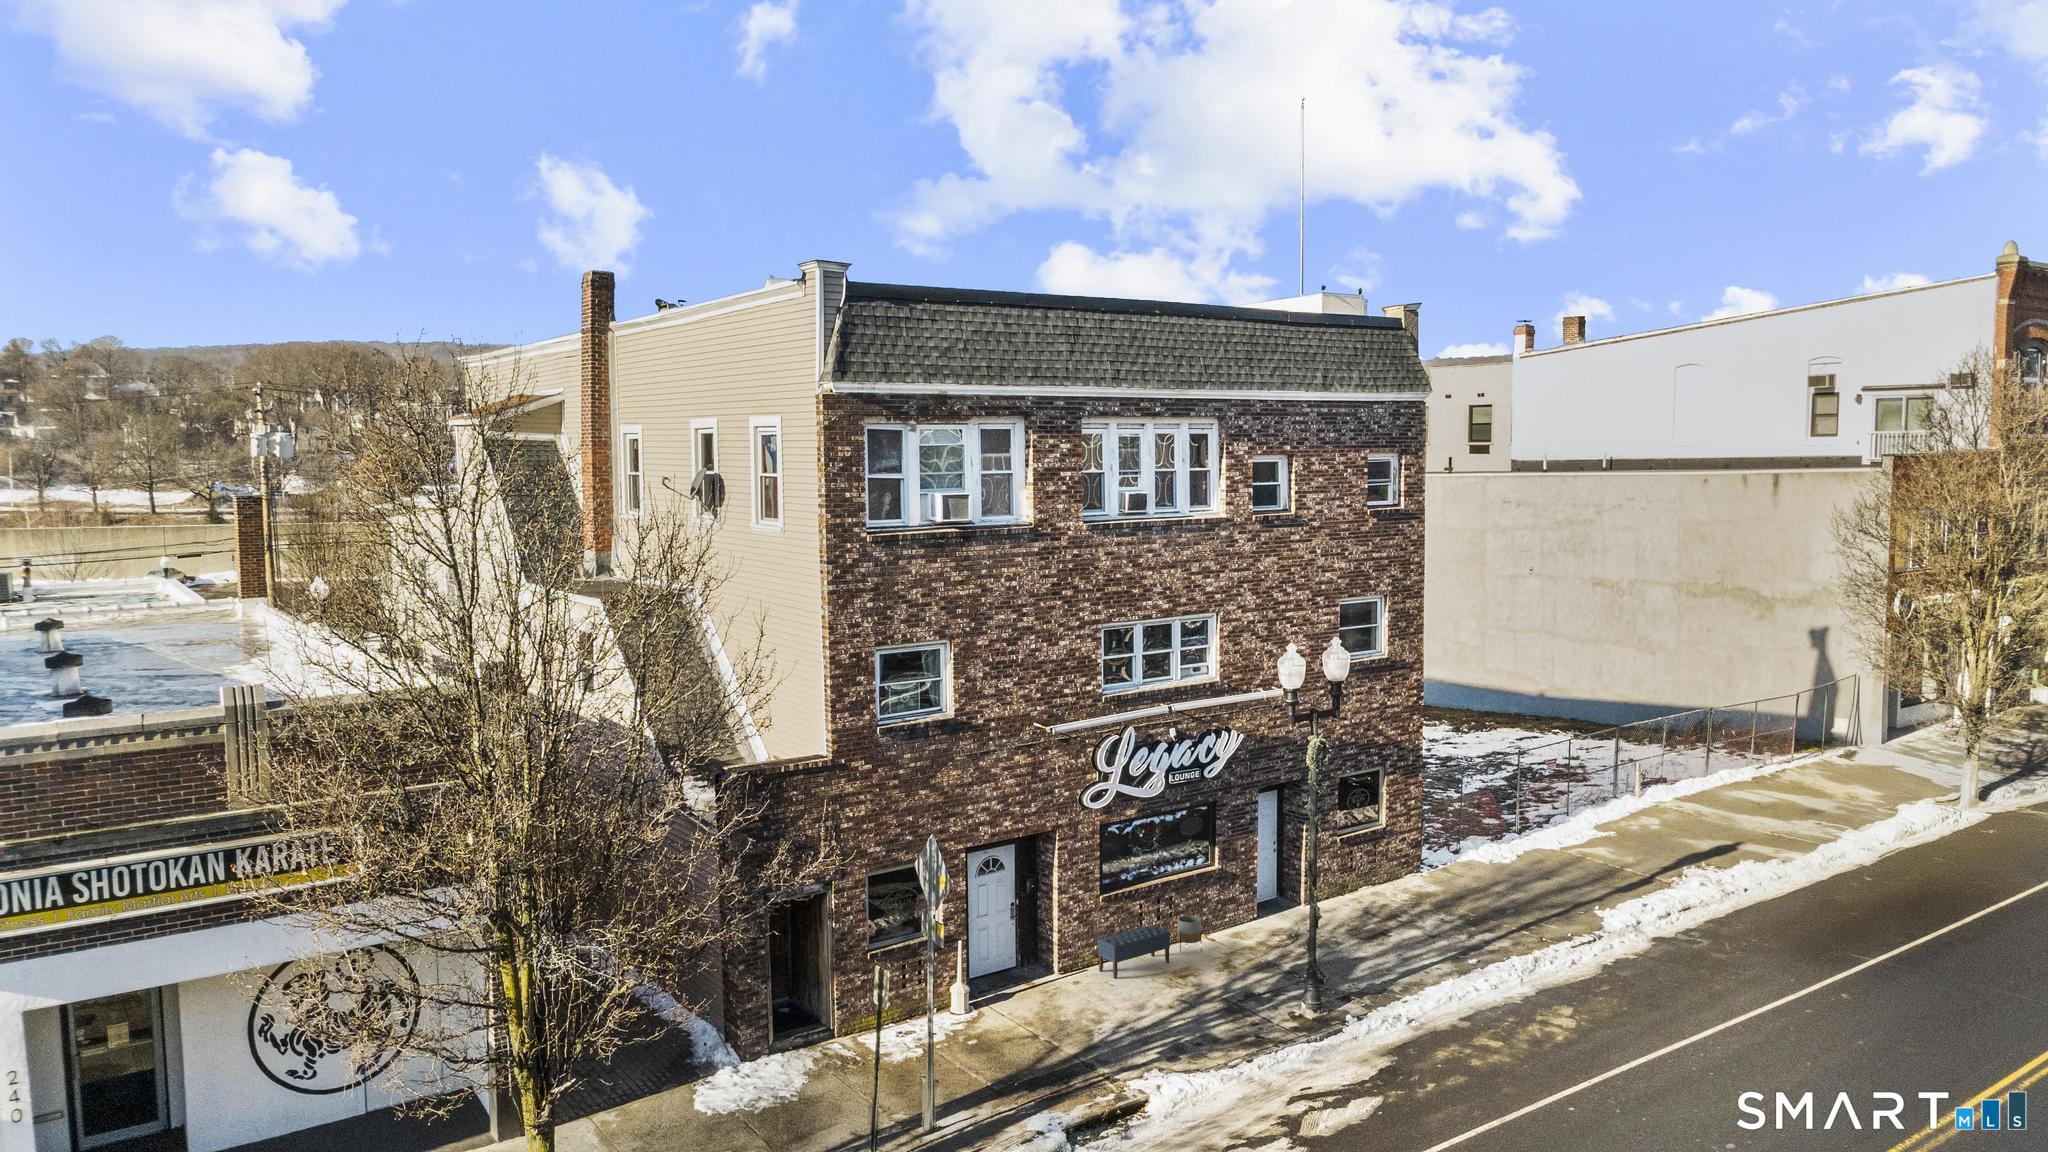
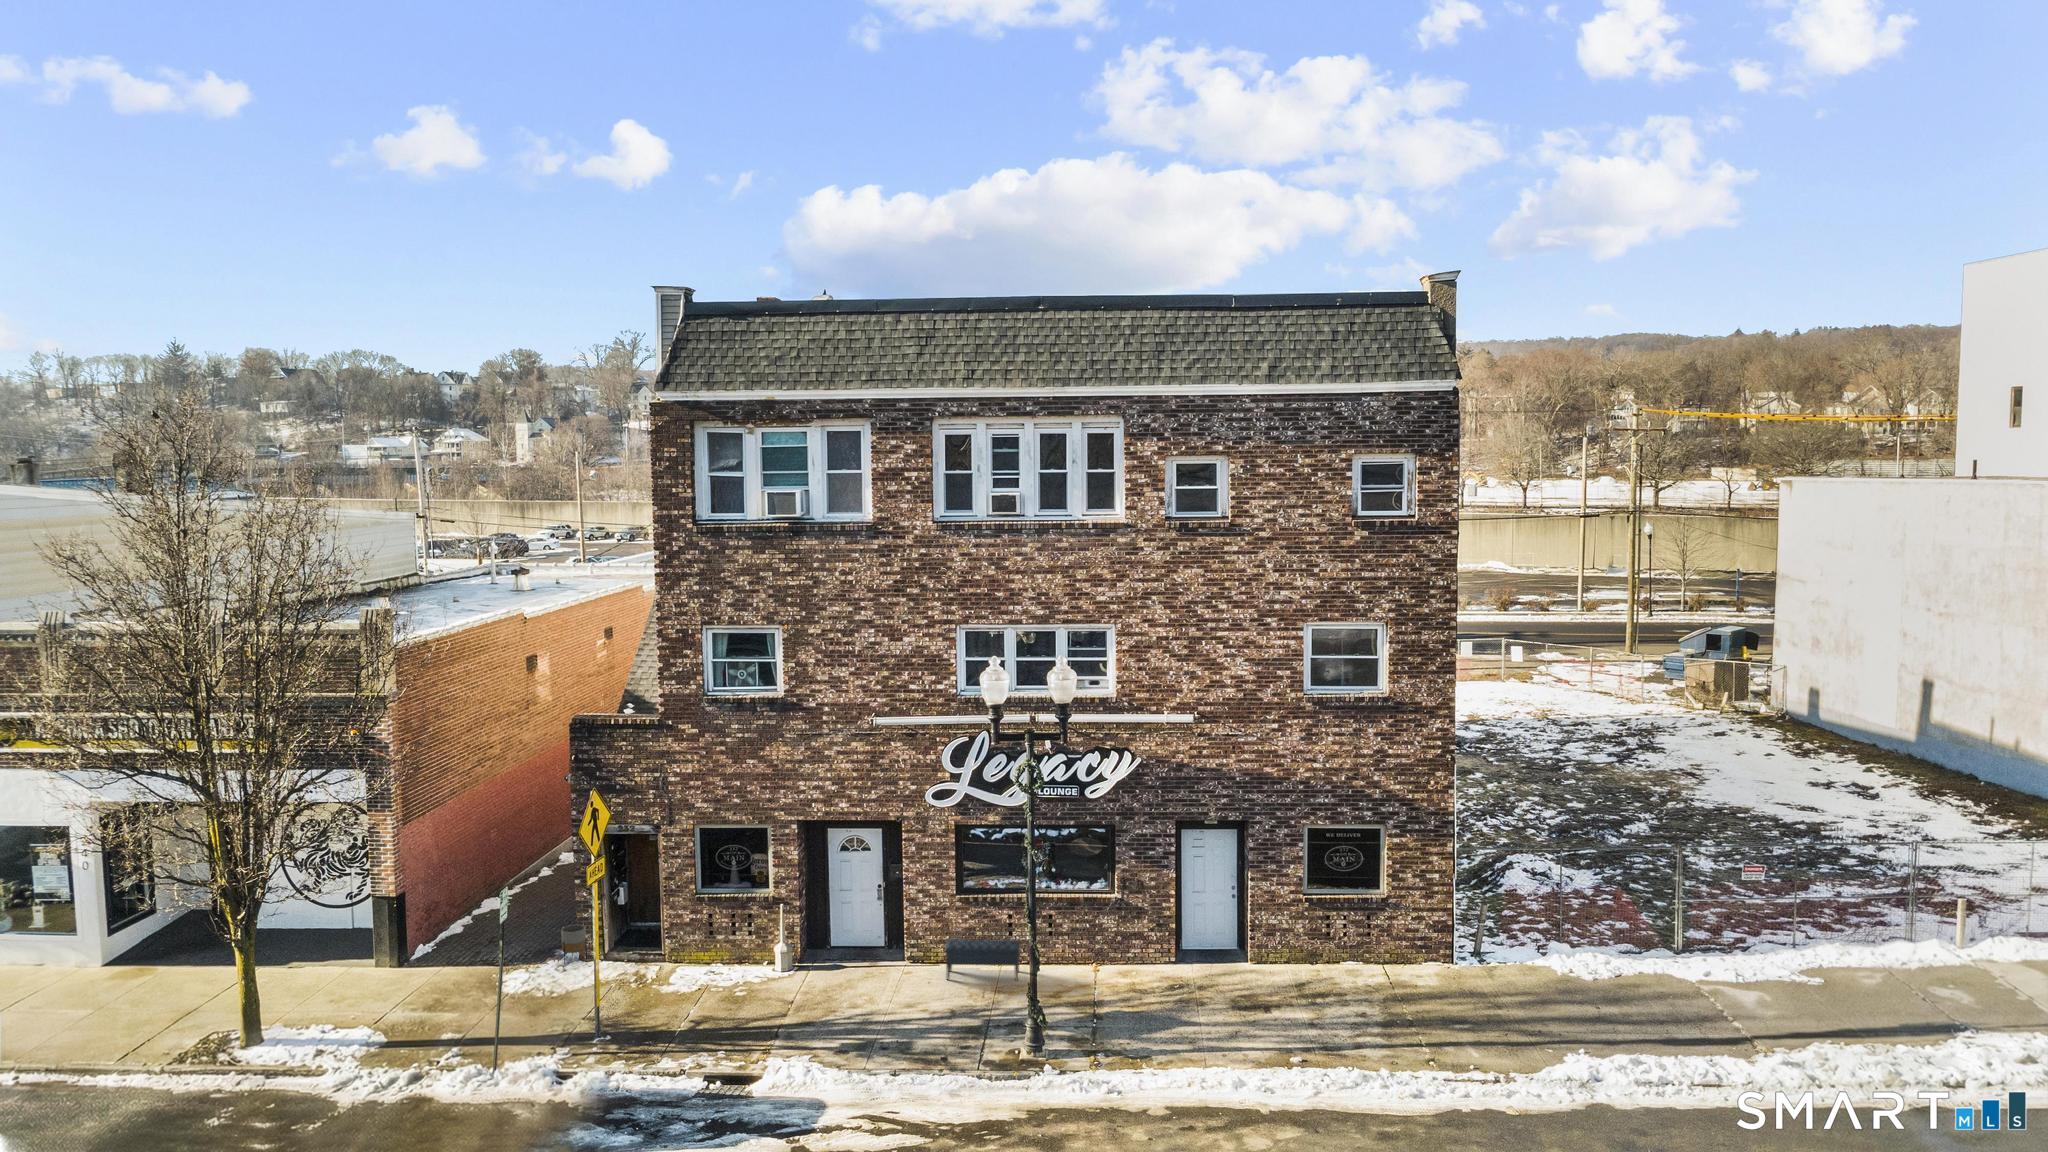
planter: present [1178,915,1202,952] -> present [561,925,587,963]

